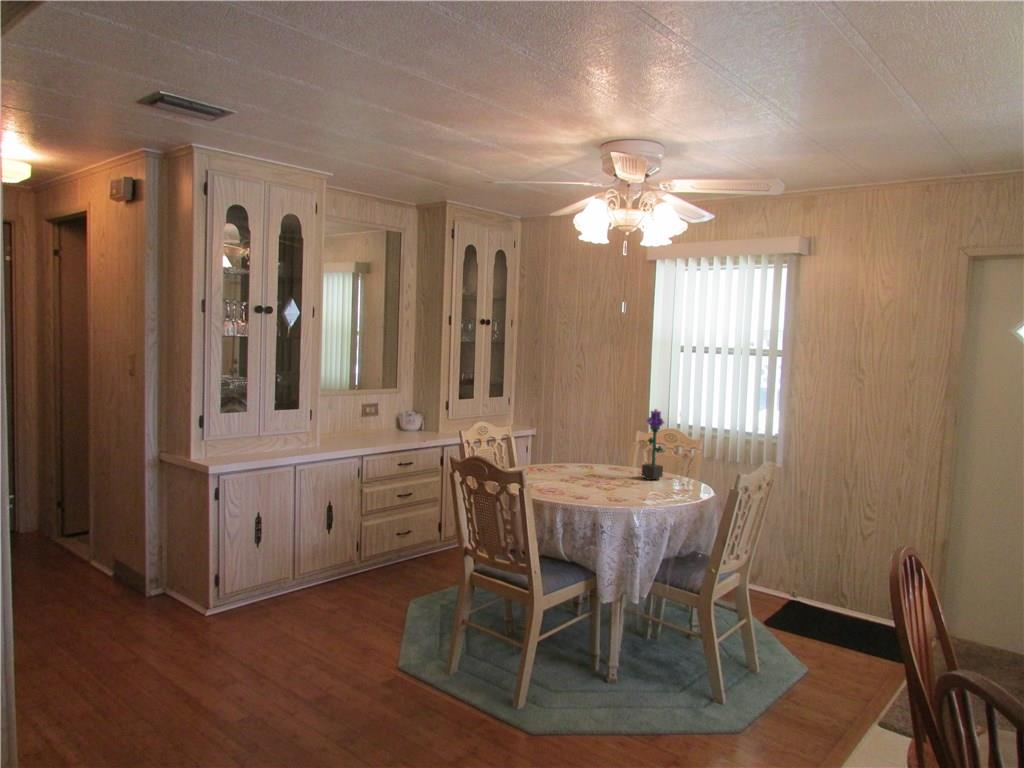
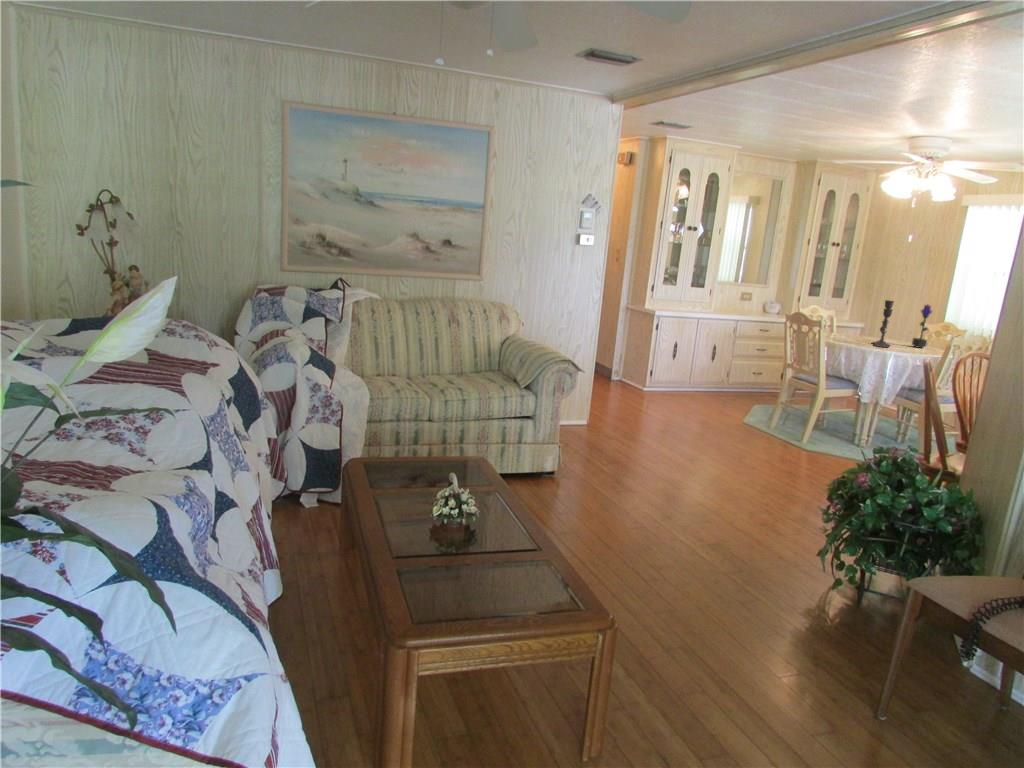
candlestick: none [589,411,623,495] -> present [872,300,894,348]

